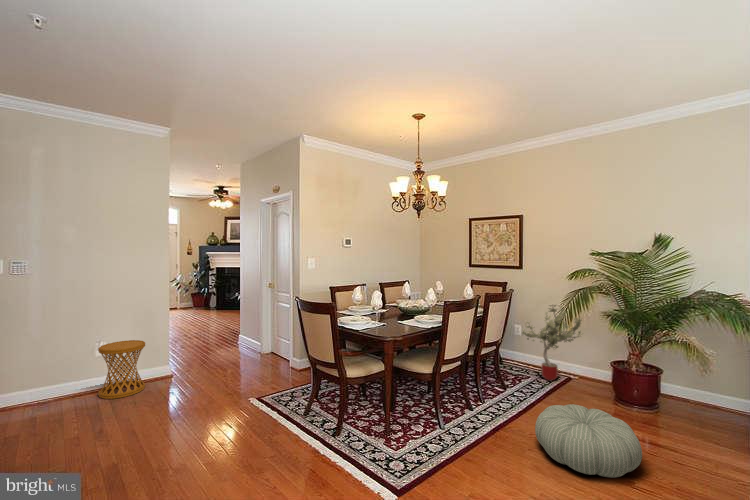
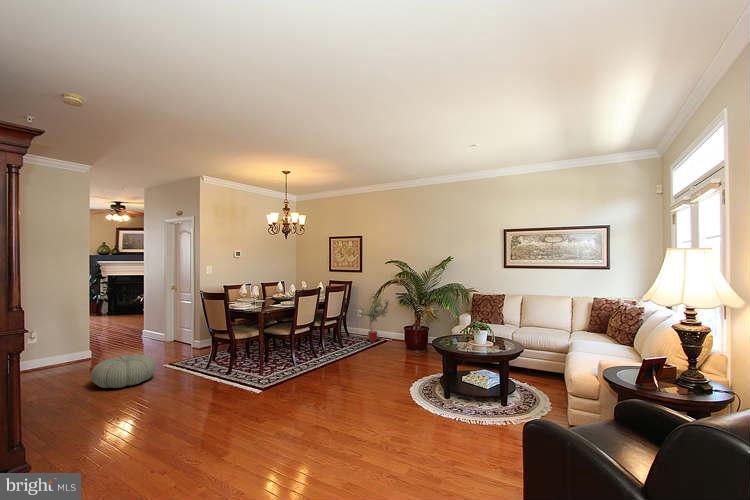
side table: present [98,340,145,399] -> none [31,331,71,375]
pouf: present [535,404,642,477] -> present [91,354,155,388]

